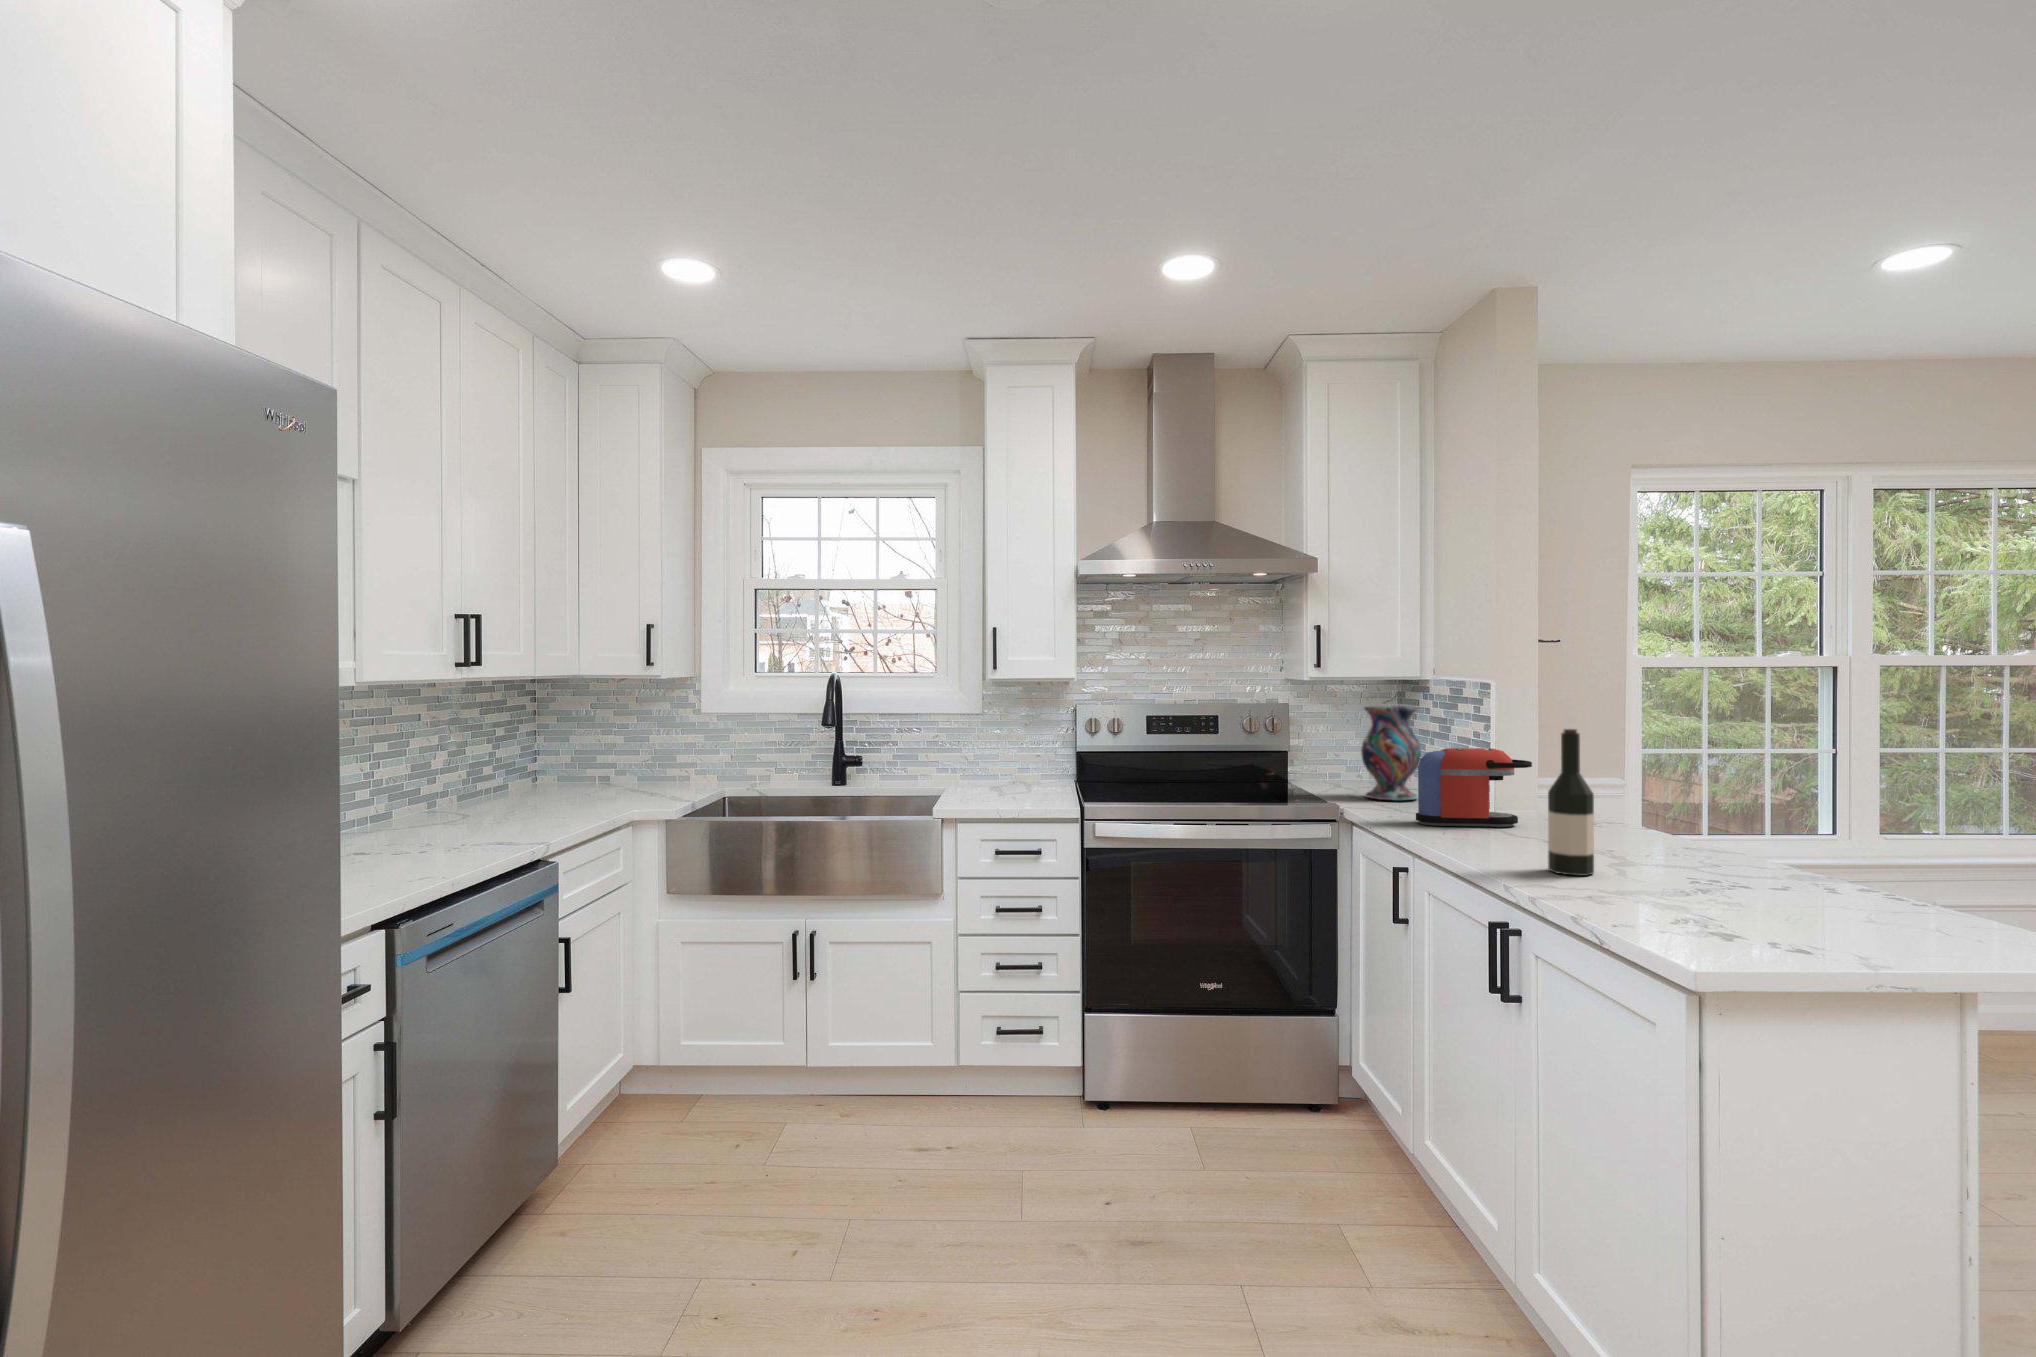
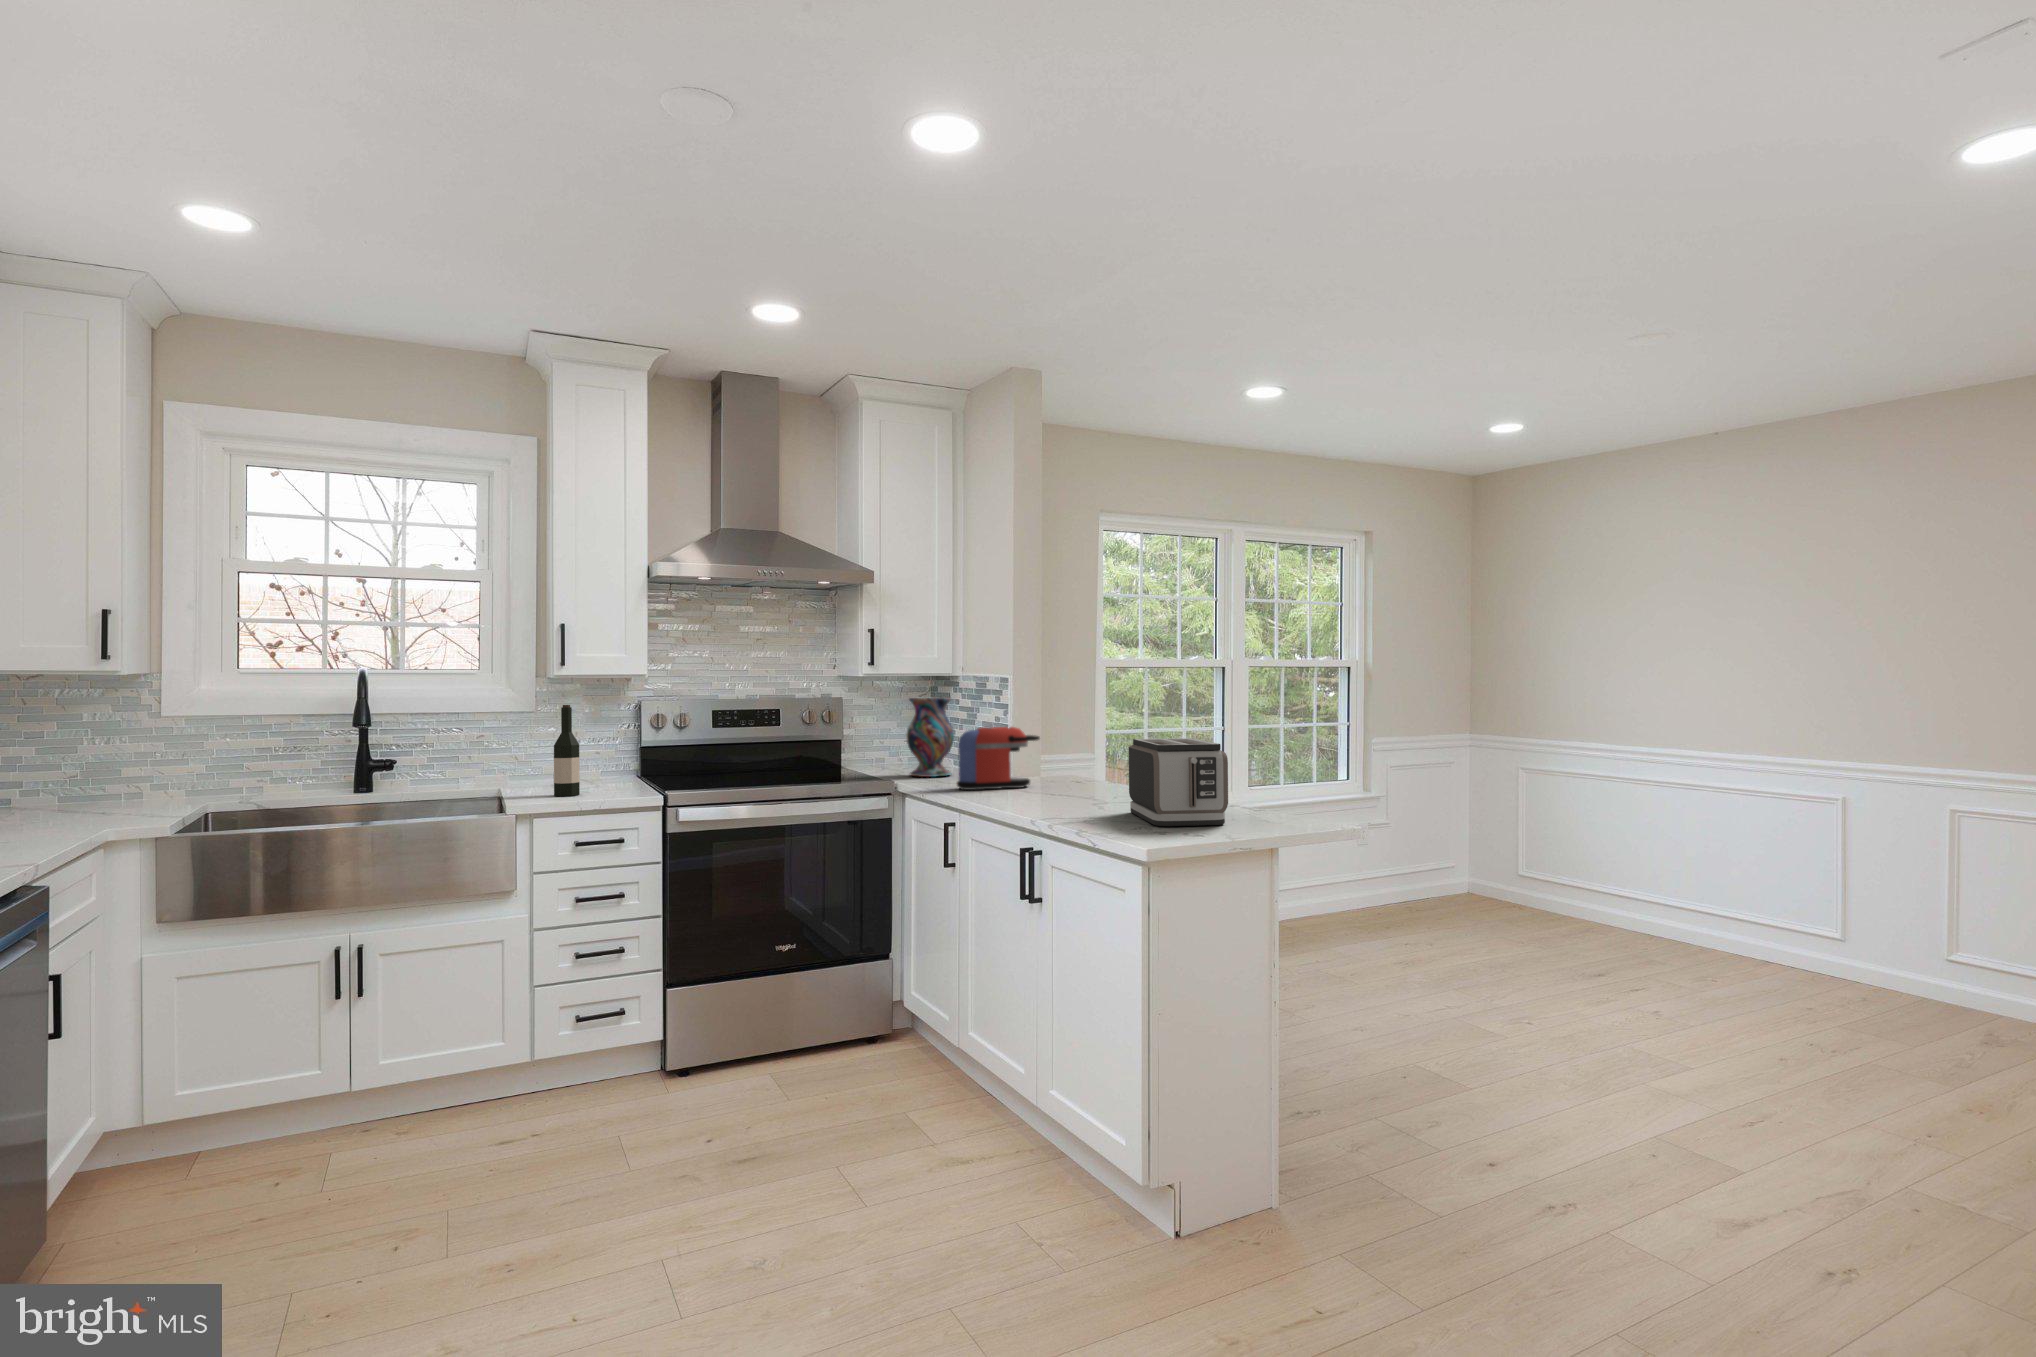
wine bottle: present [1548,729,1594,876] -> present [554,705,580,796]
toaster: none [1664,784,1851,936] -> present [1129,738,1228,826]

